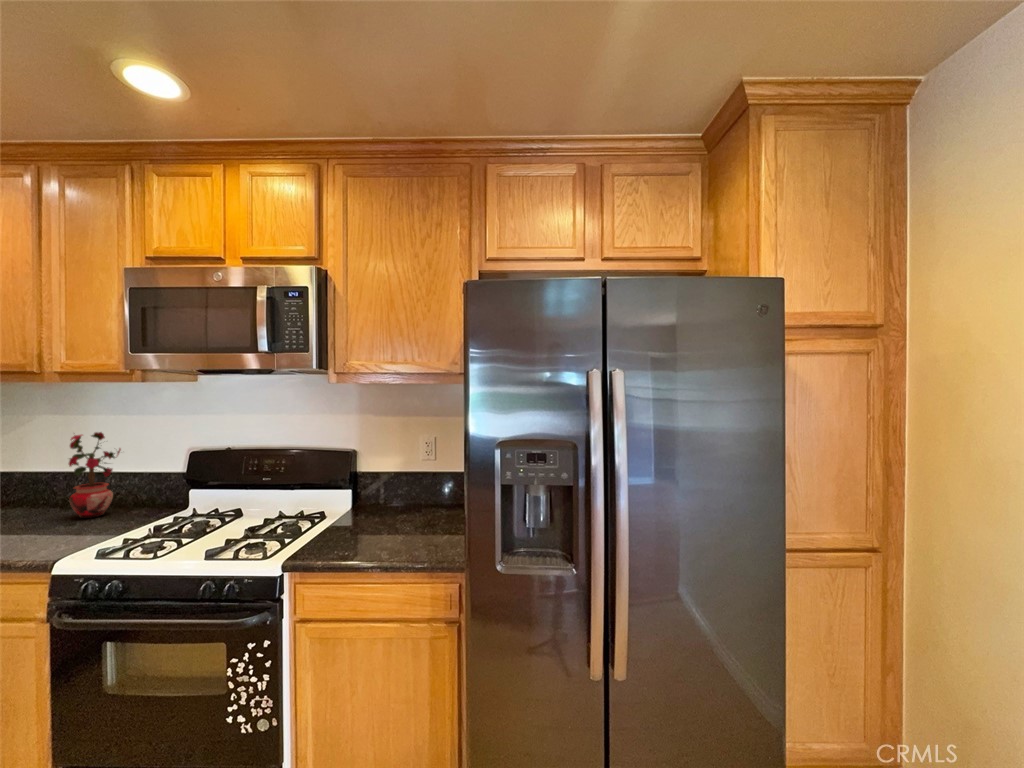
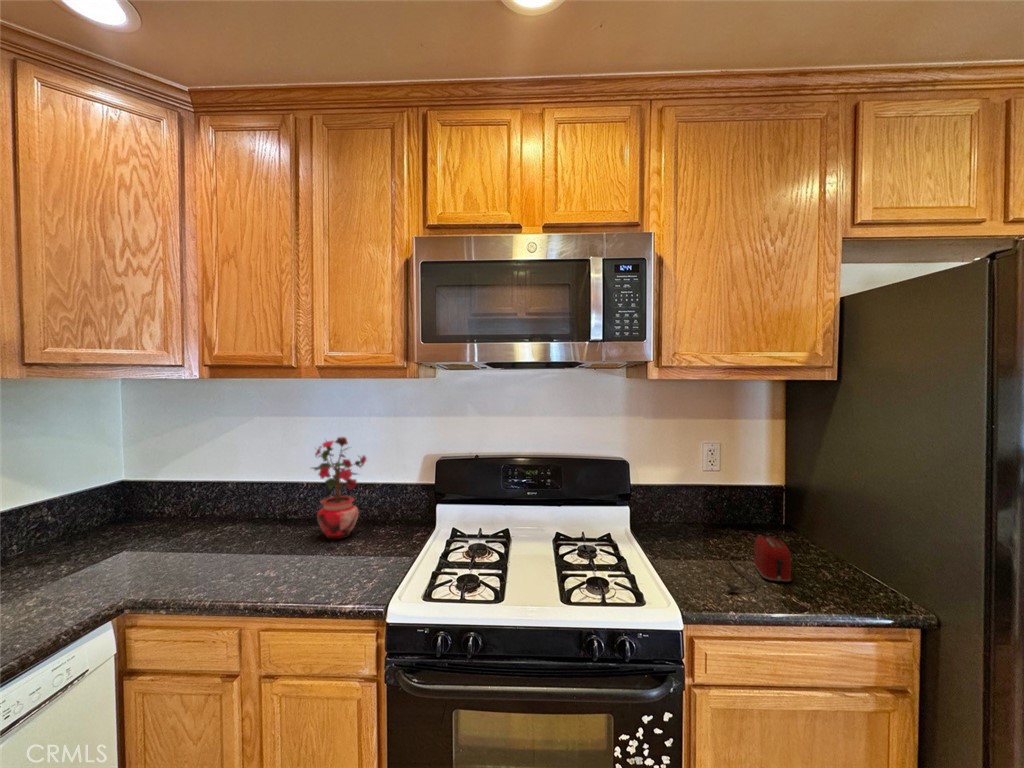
toaster: none [340,510,420,551] -> present [725,536,791,593]

